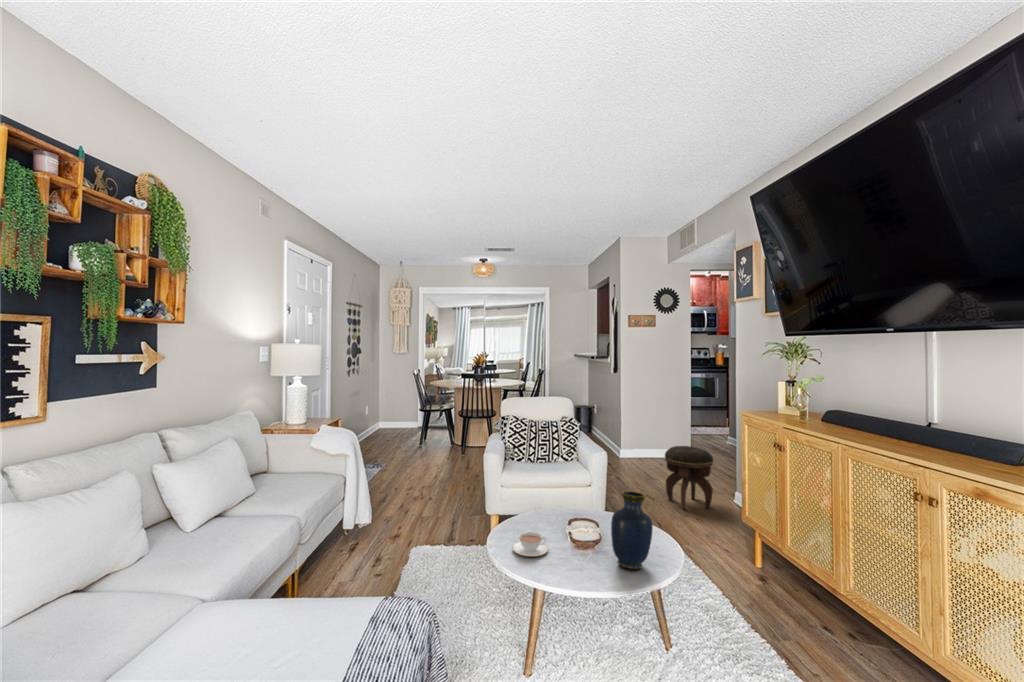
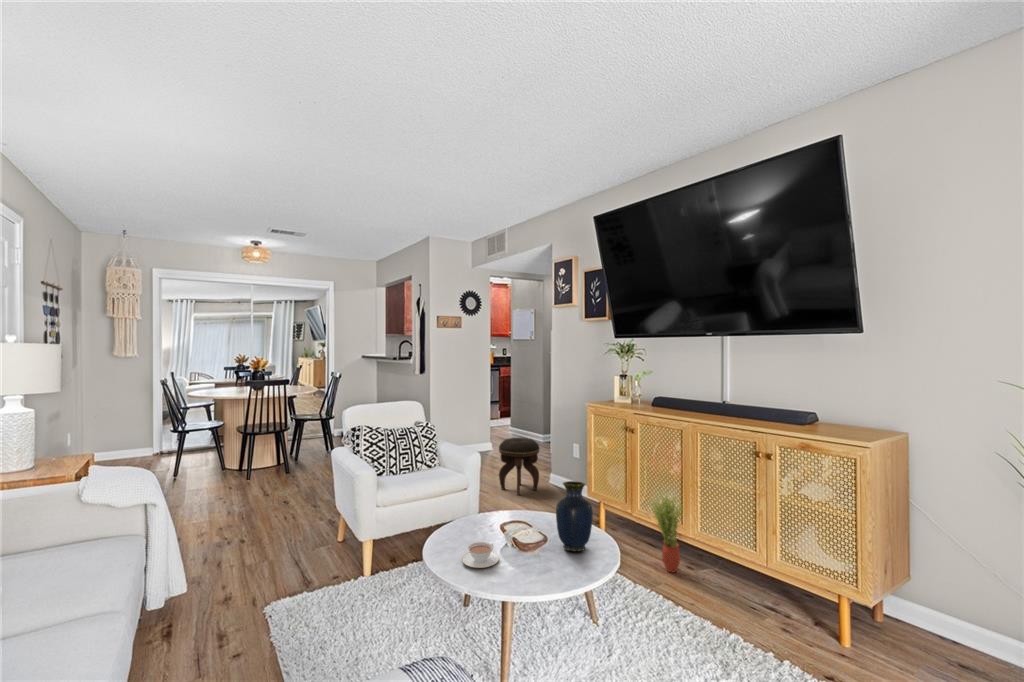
potted plant: none [796,531,844,646] -> present [651,490,682,572]

